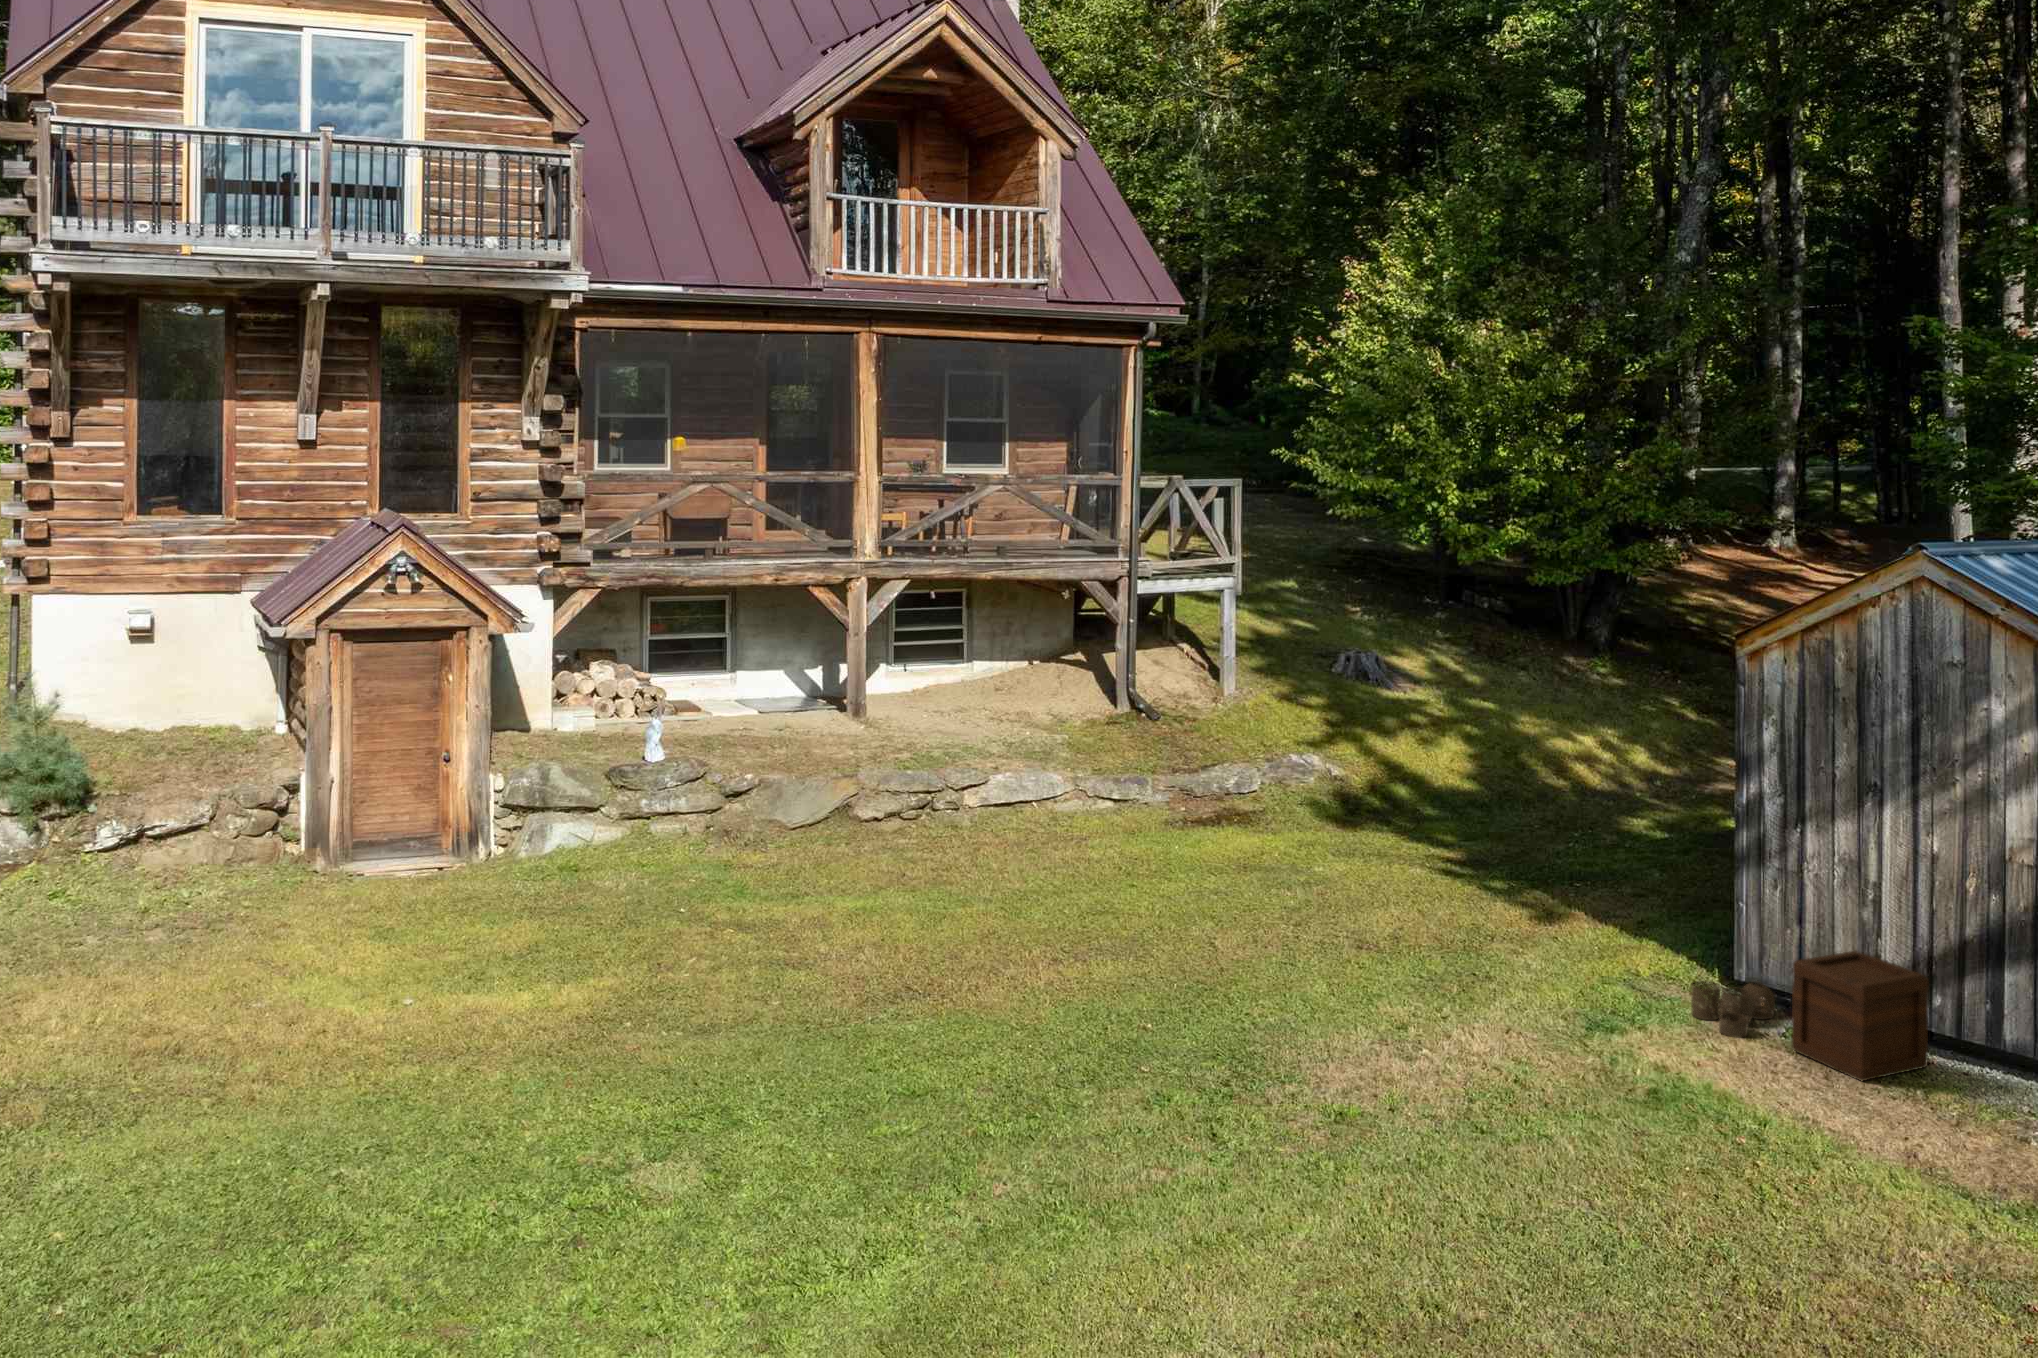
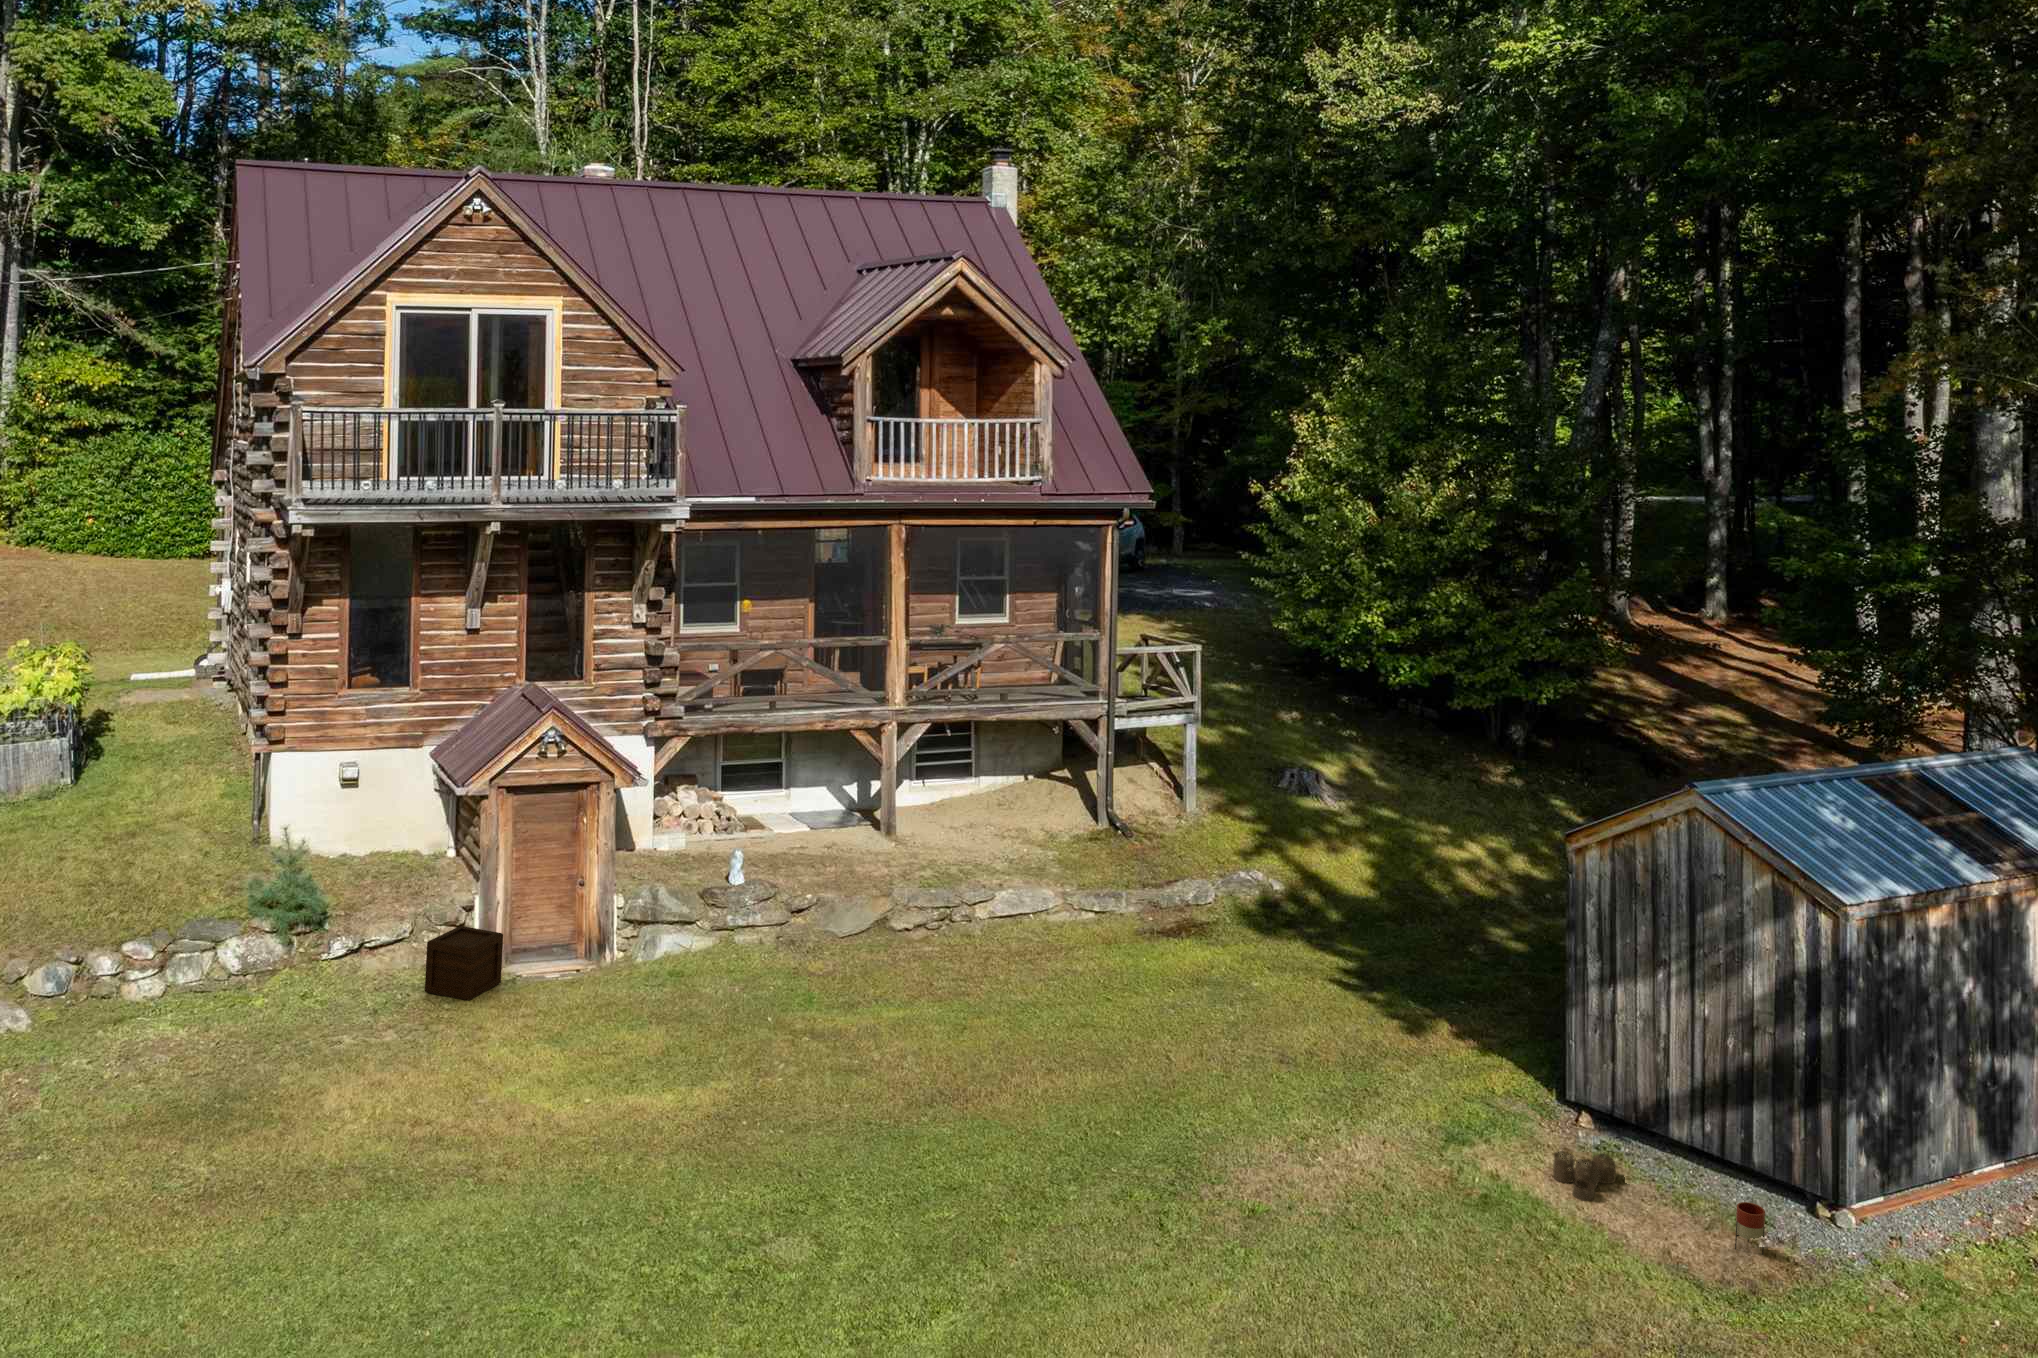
wooden crate: present [1791,951,1929,1081] -> present [425,926,503,1001]
planter: none [1944,1017,1984,1085] -> present [1735,1202,1765,1255]

